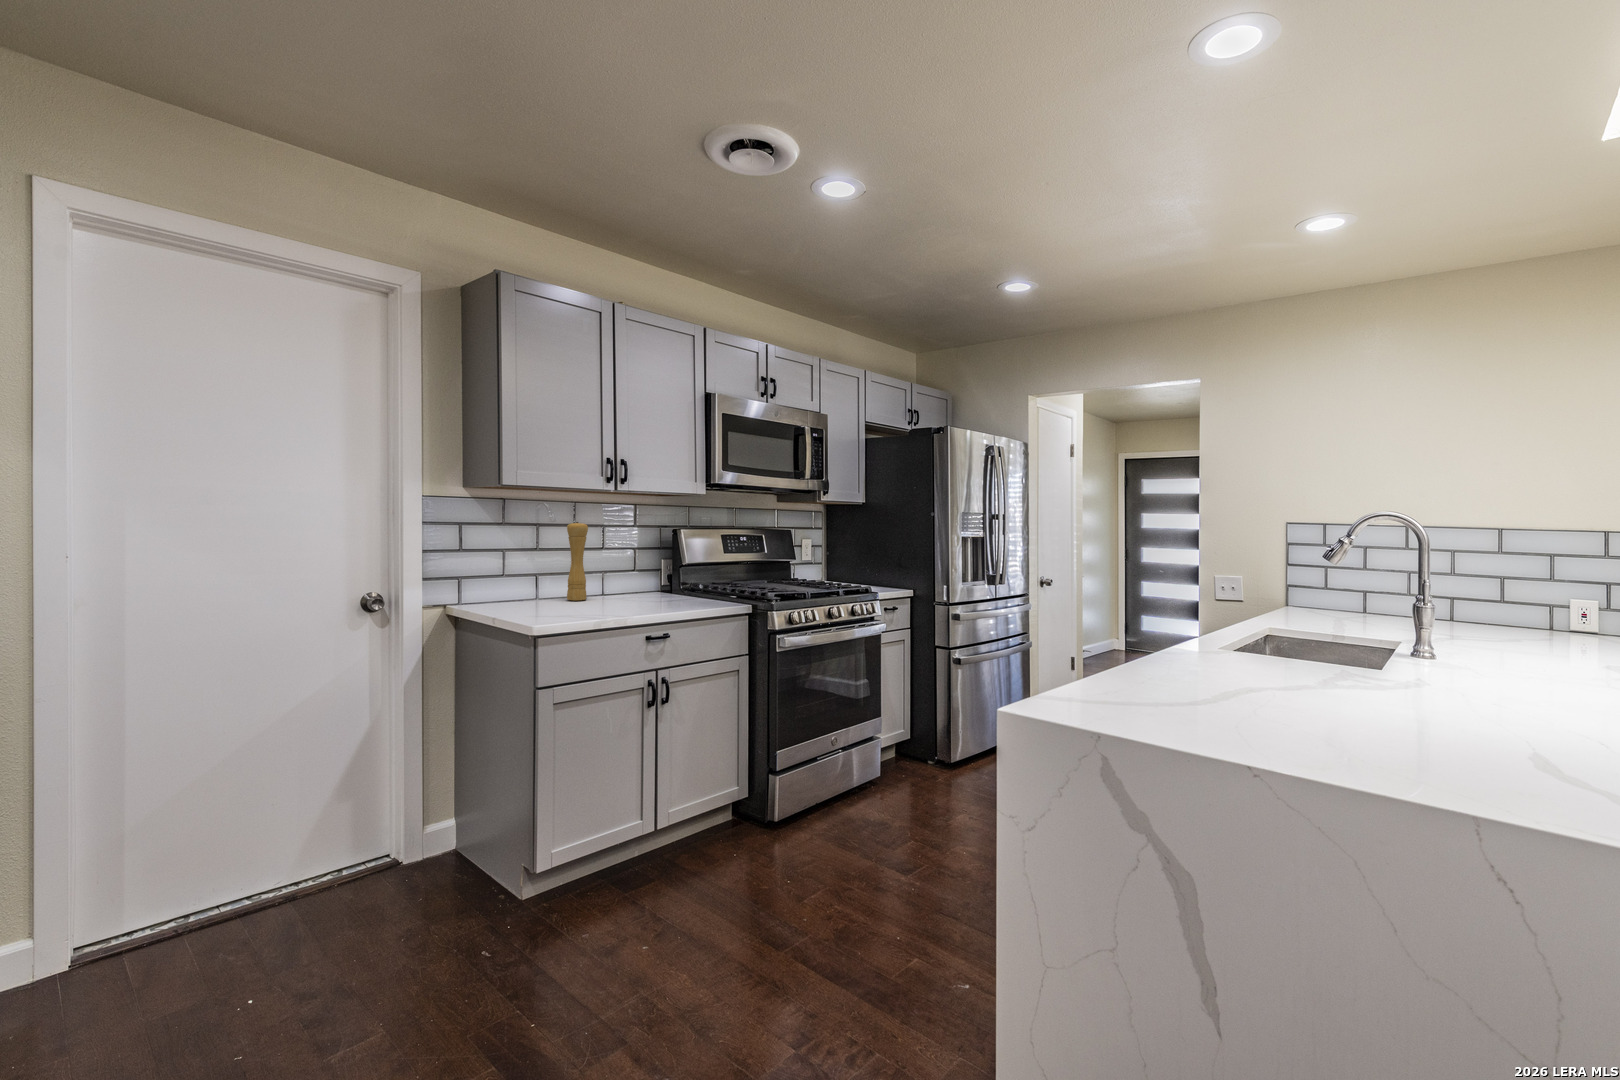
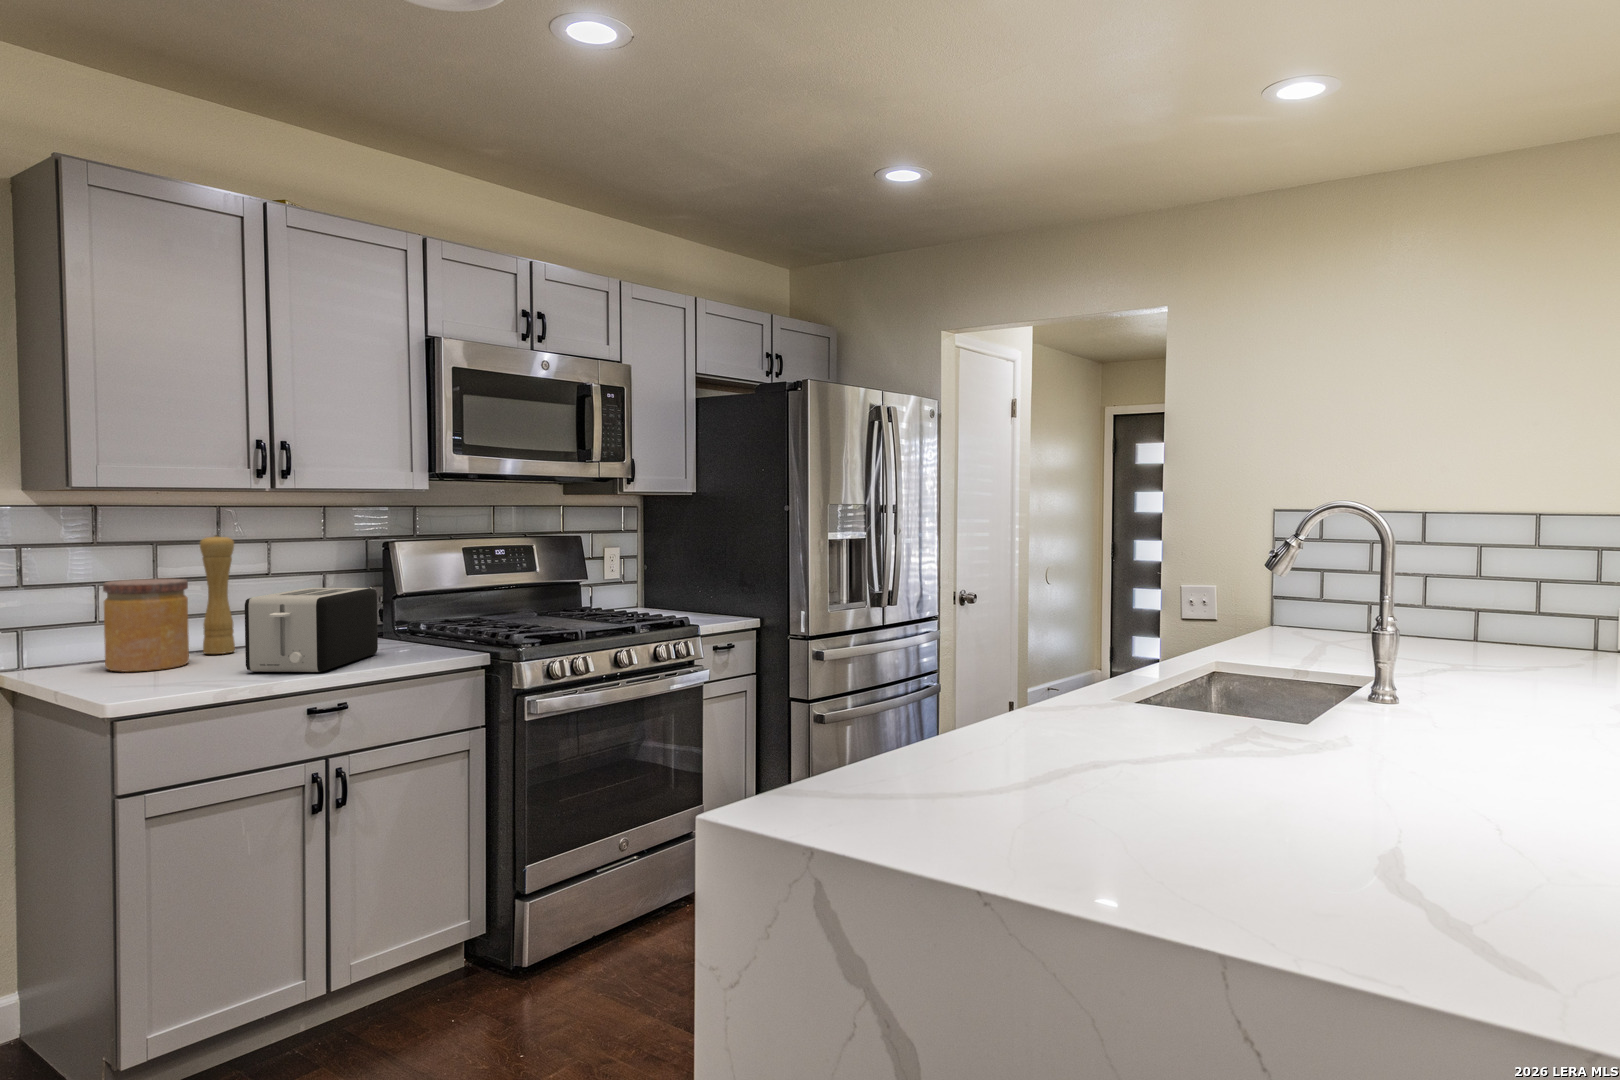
jar: none [515,549,565,609] -> present [103,579,189,672]
toaster: none [608,558,682,613] -> present [245,588,378,672]

